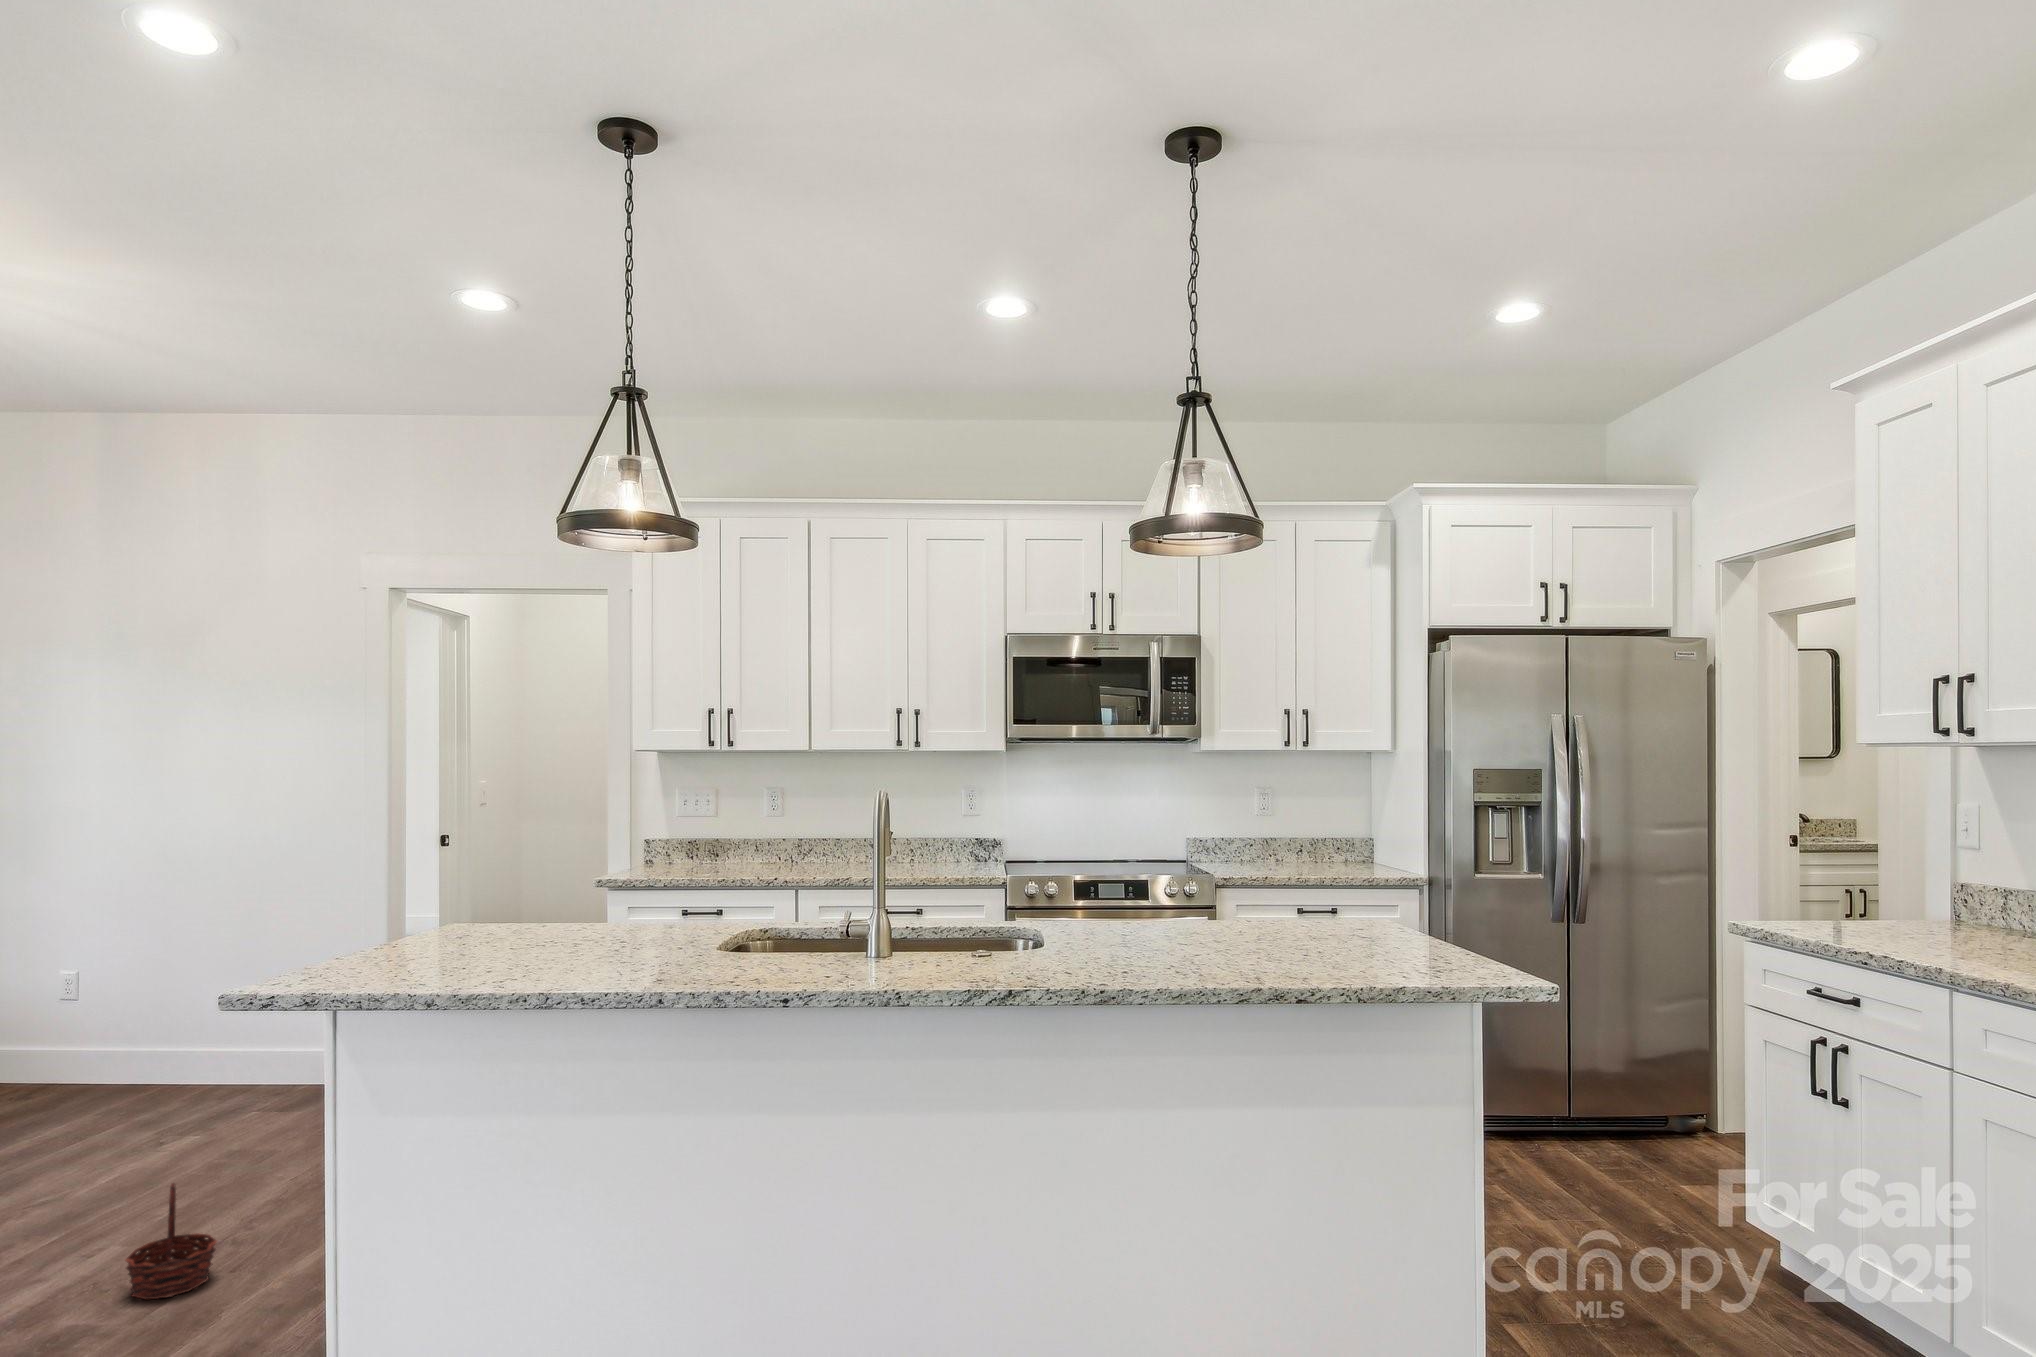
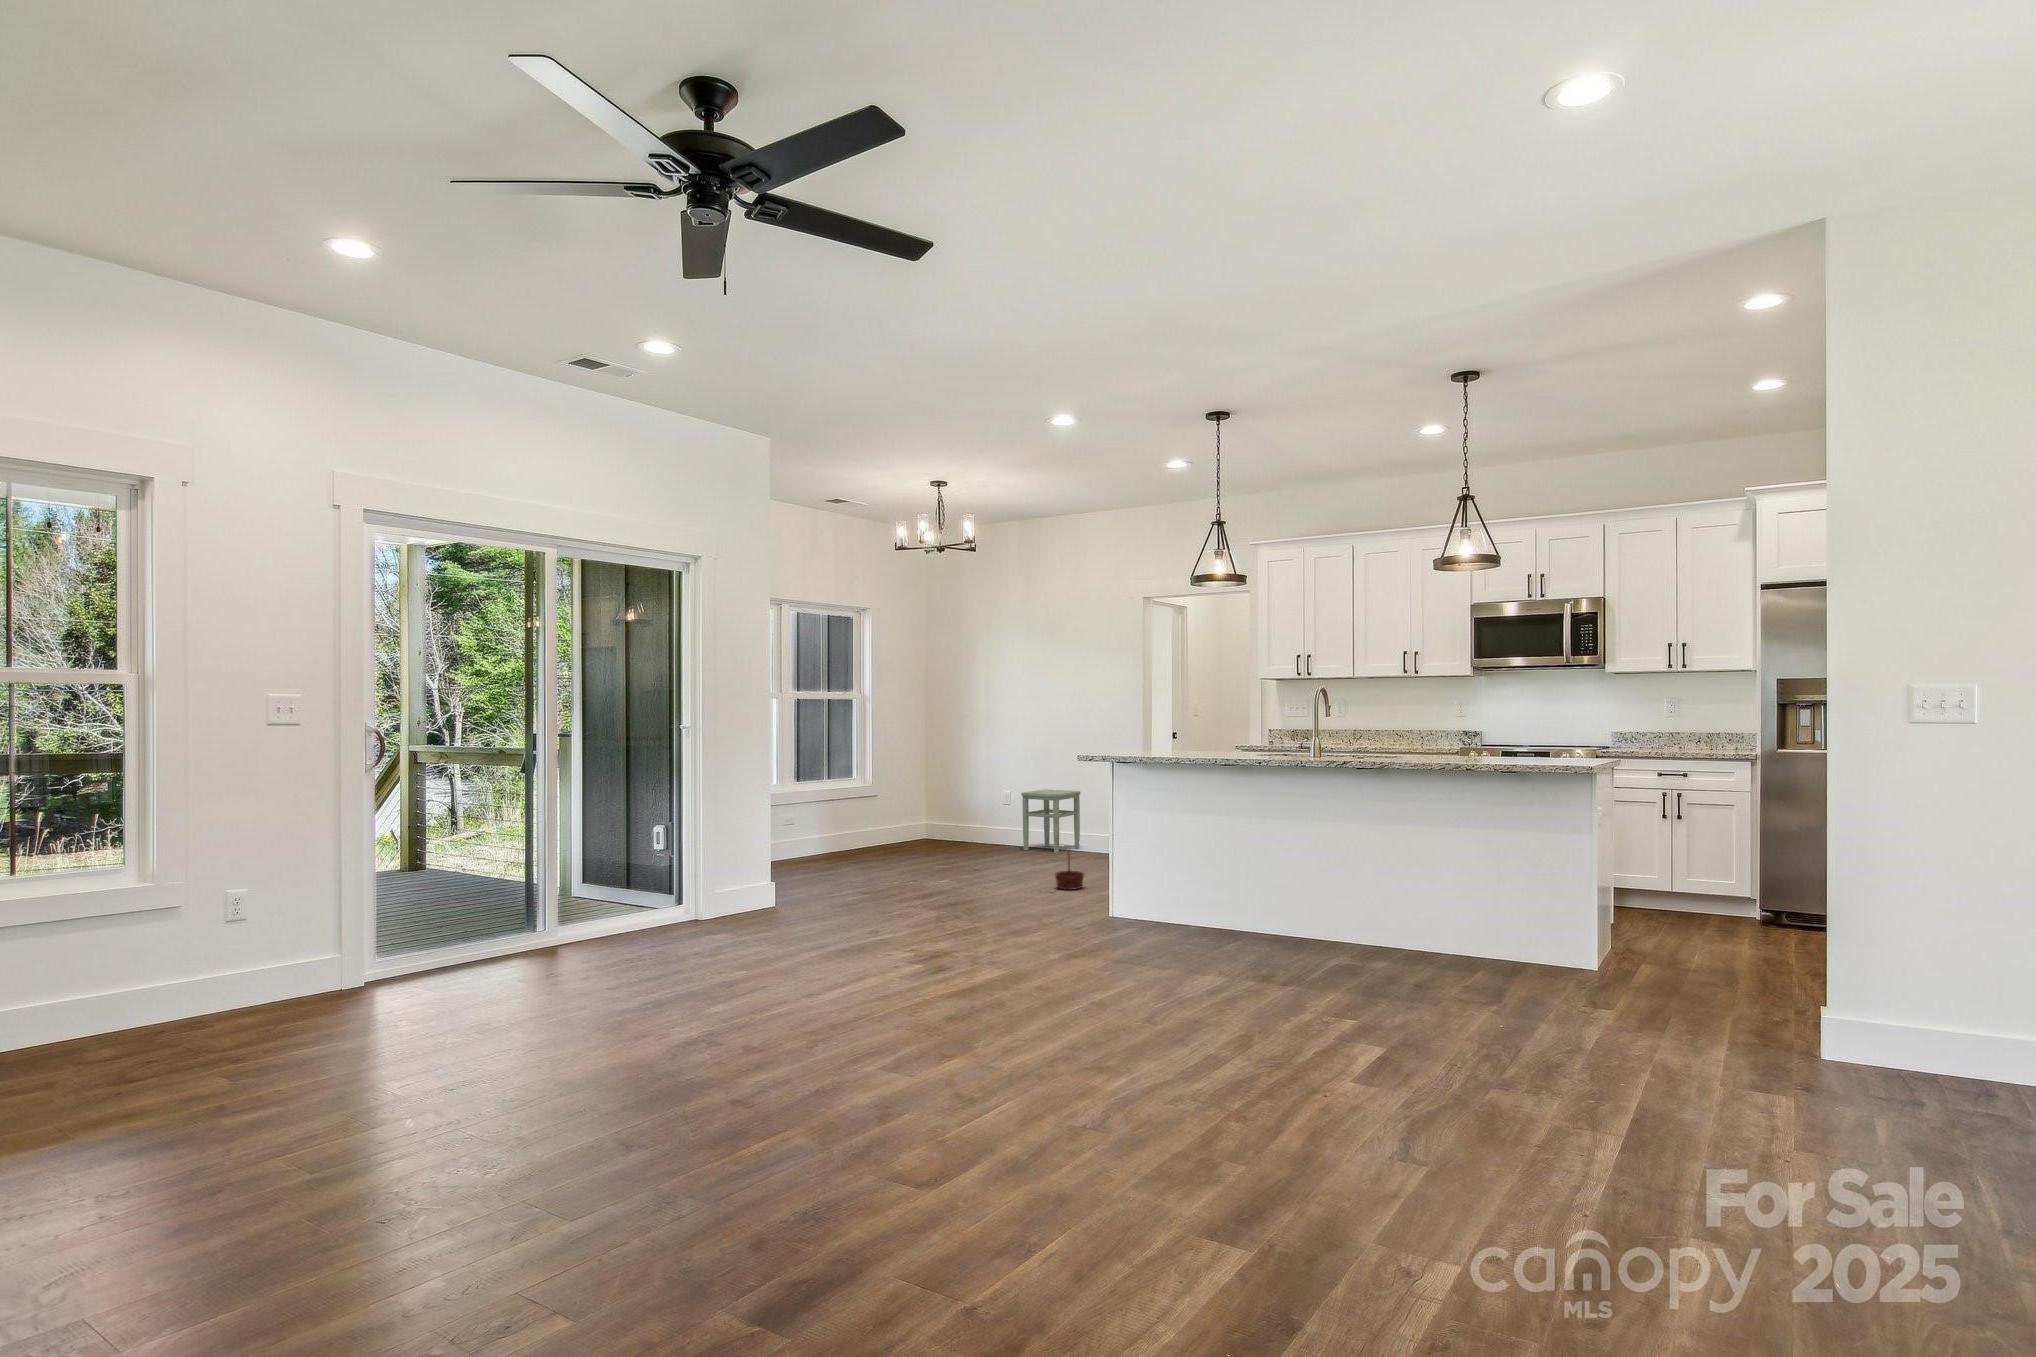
stool: none [93,972,245,1116] -> present [1022,789,1080,853]

